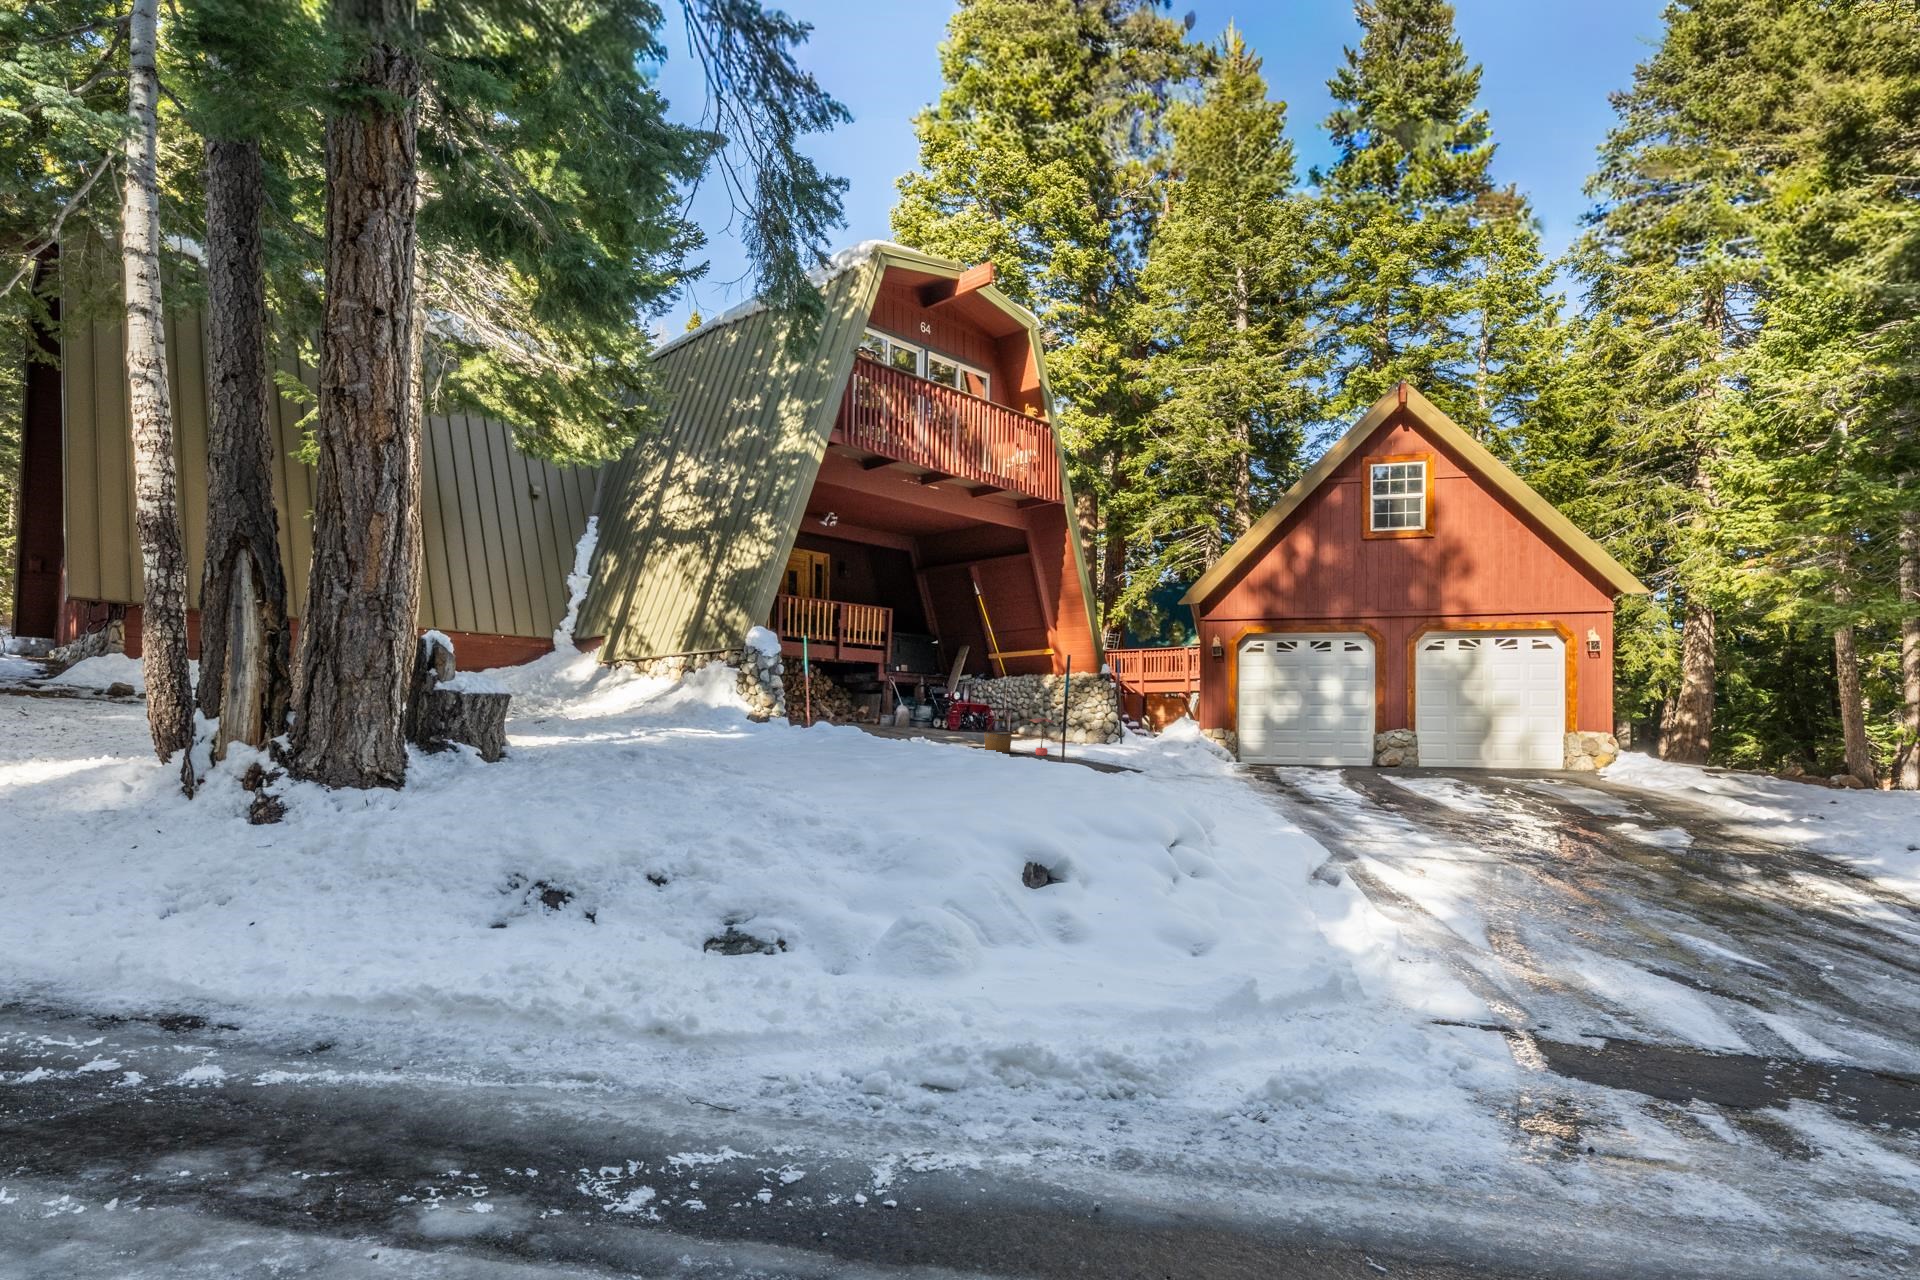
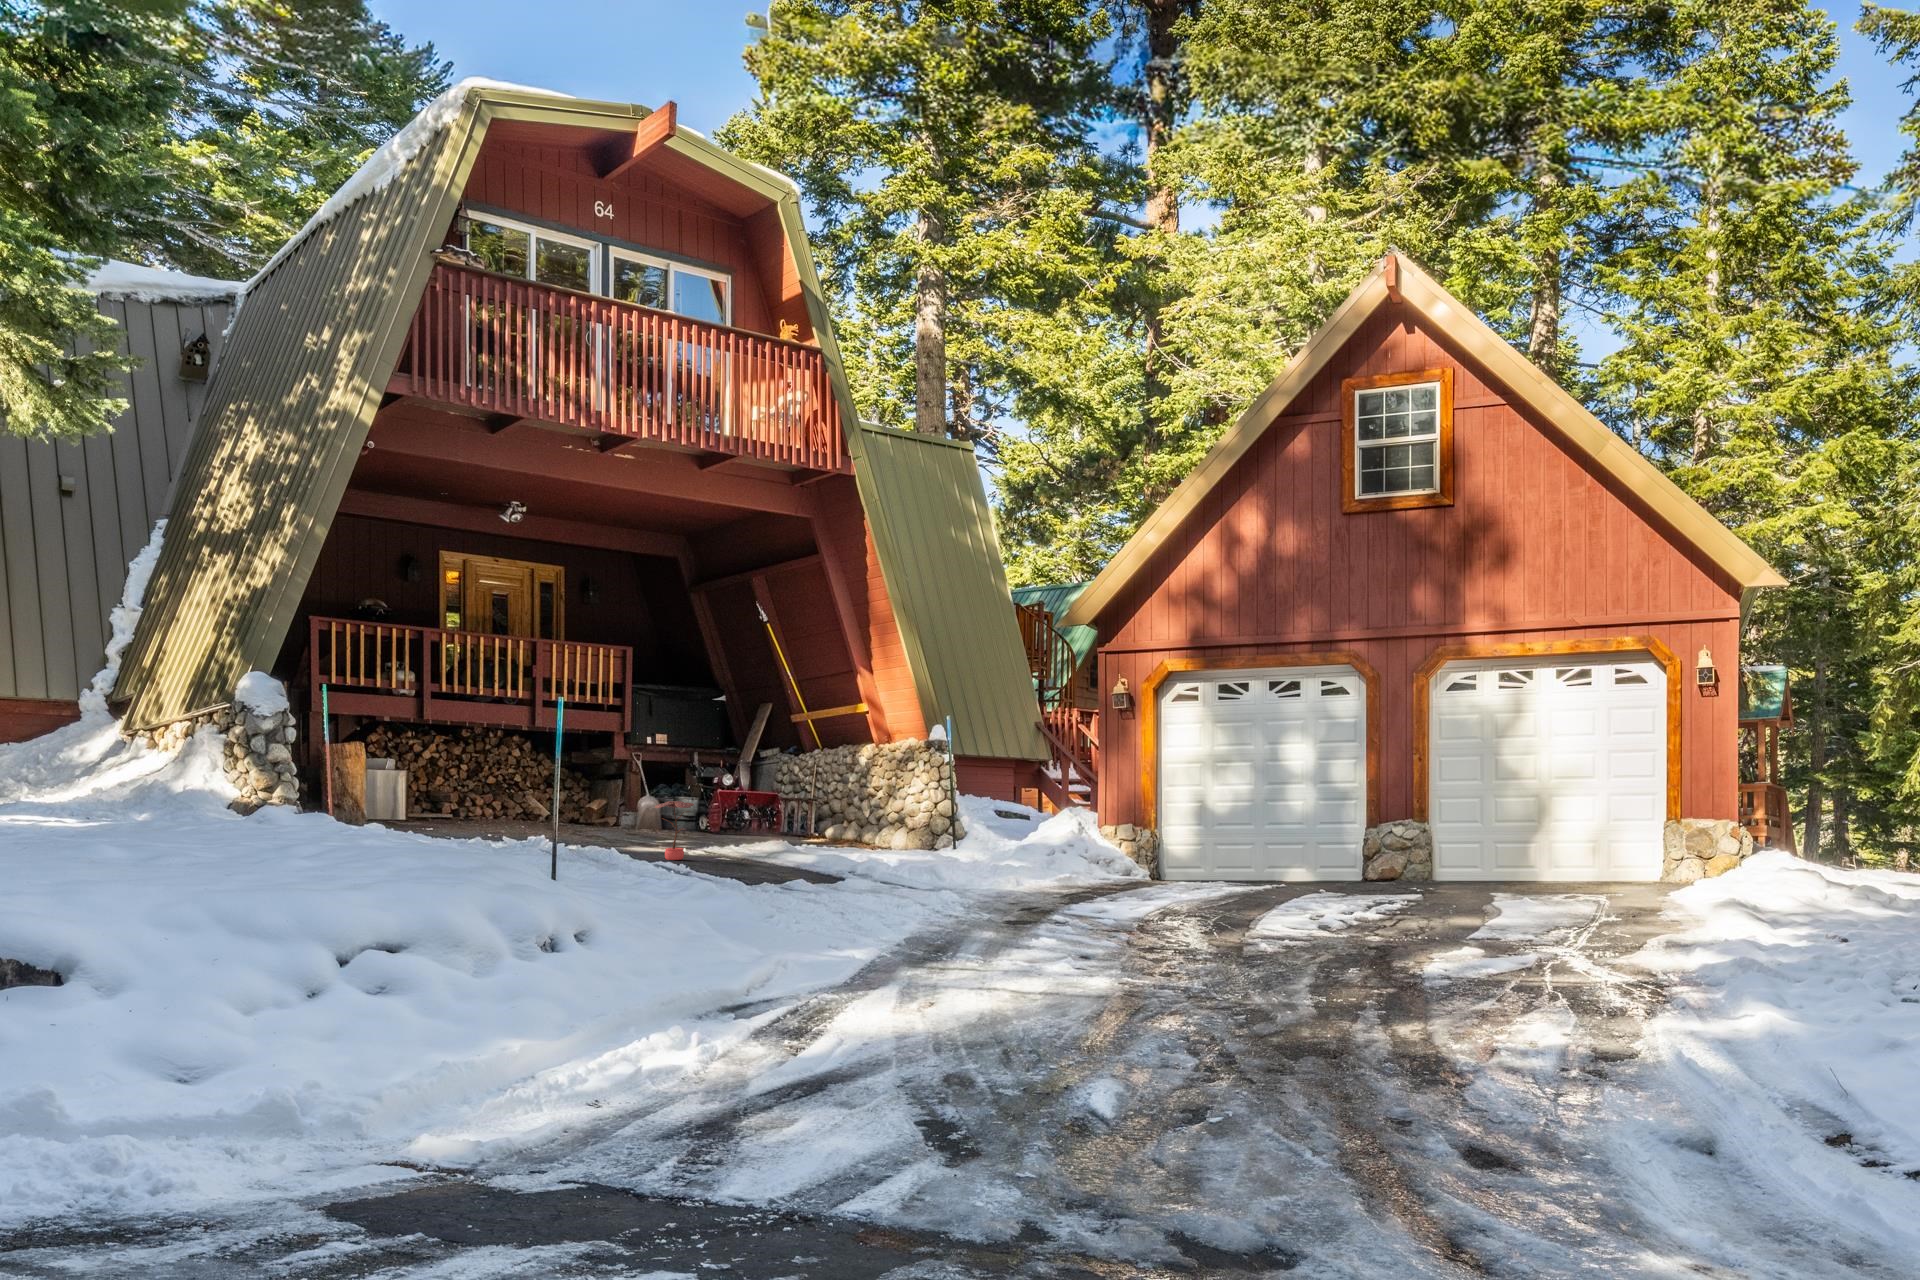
bucket: present [984,719,1012,753] -> none [585,803,629,856]

